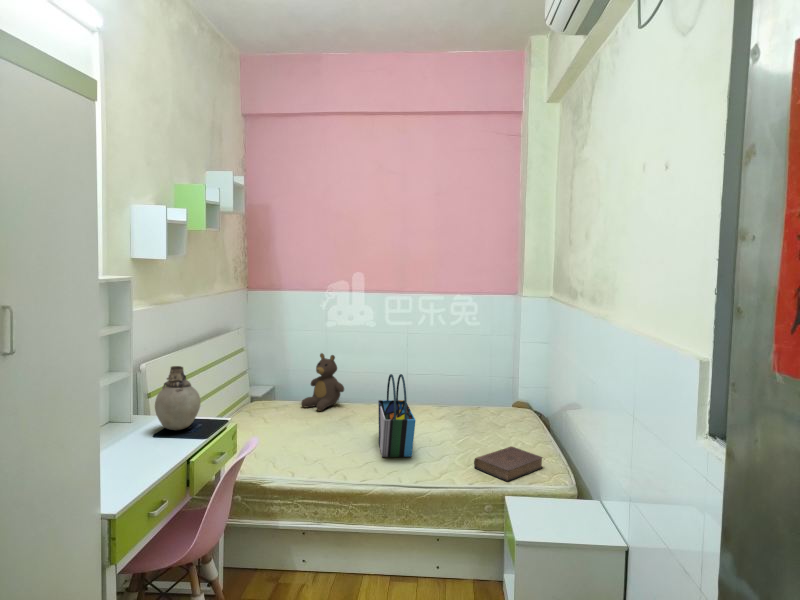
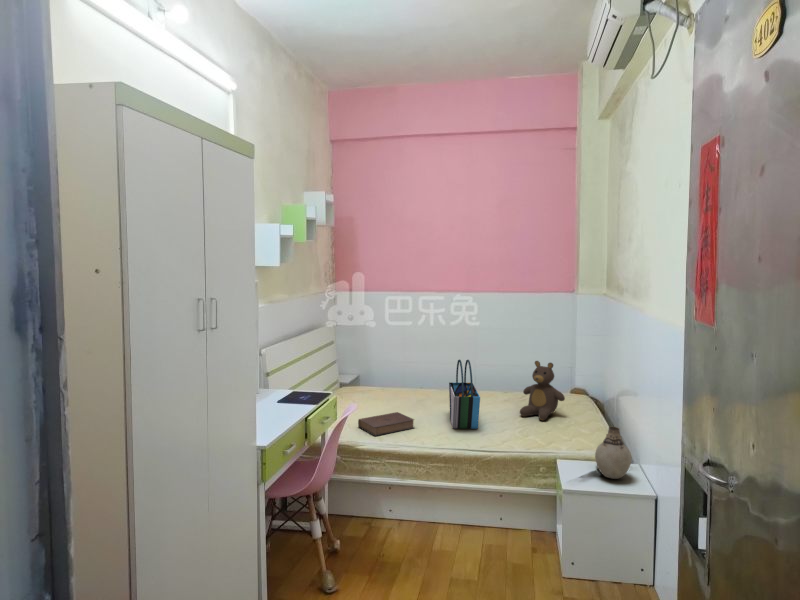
teddy bear: present [301,353,344,411] -> present [520,361,565,420]
vase: present [155,366,200,430] -> present [595,427,631,479]
book: present [474,446,543,482] -> present [358,412,414,436]

